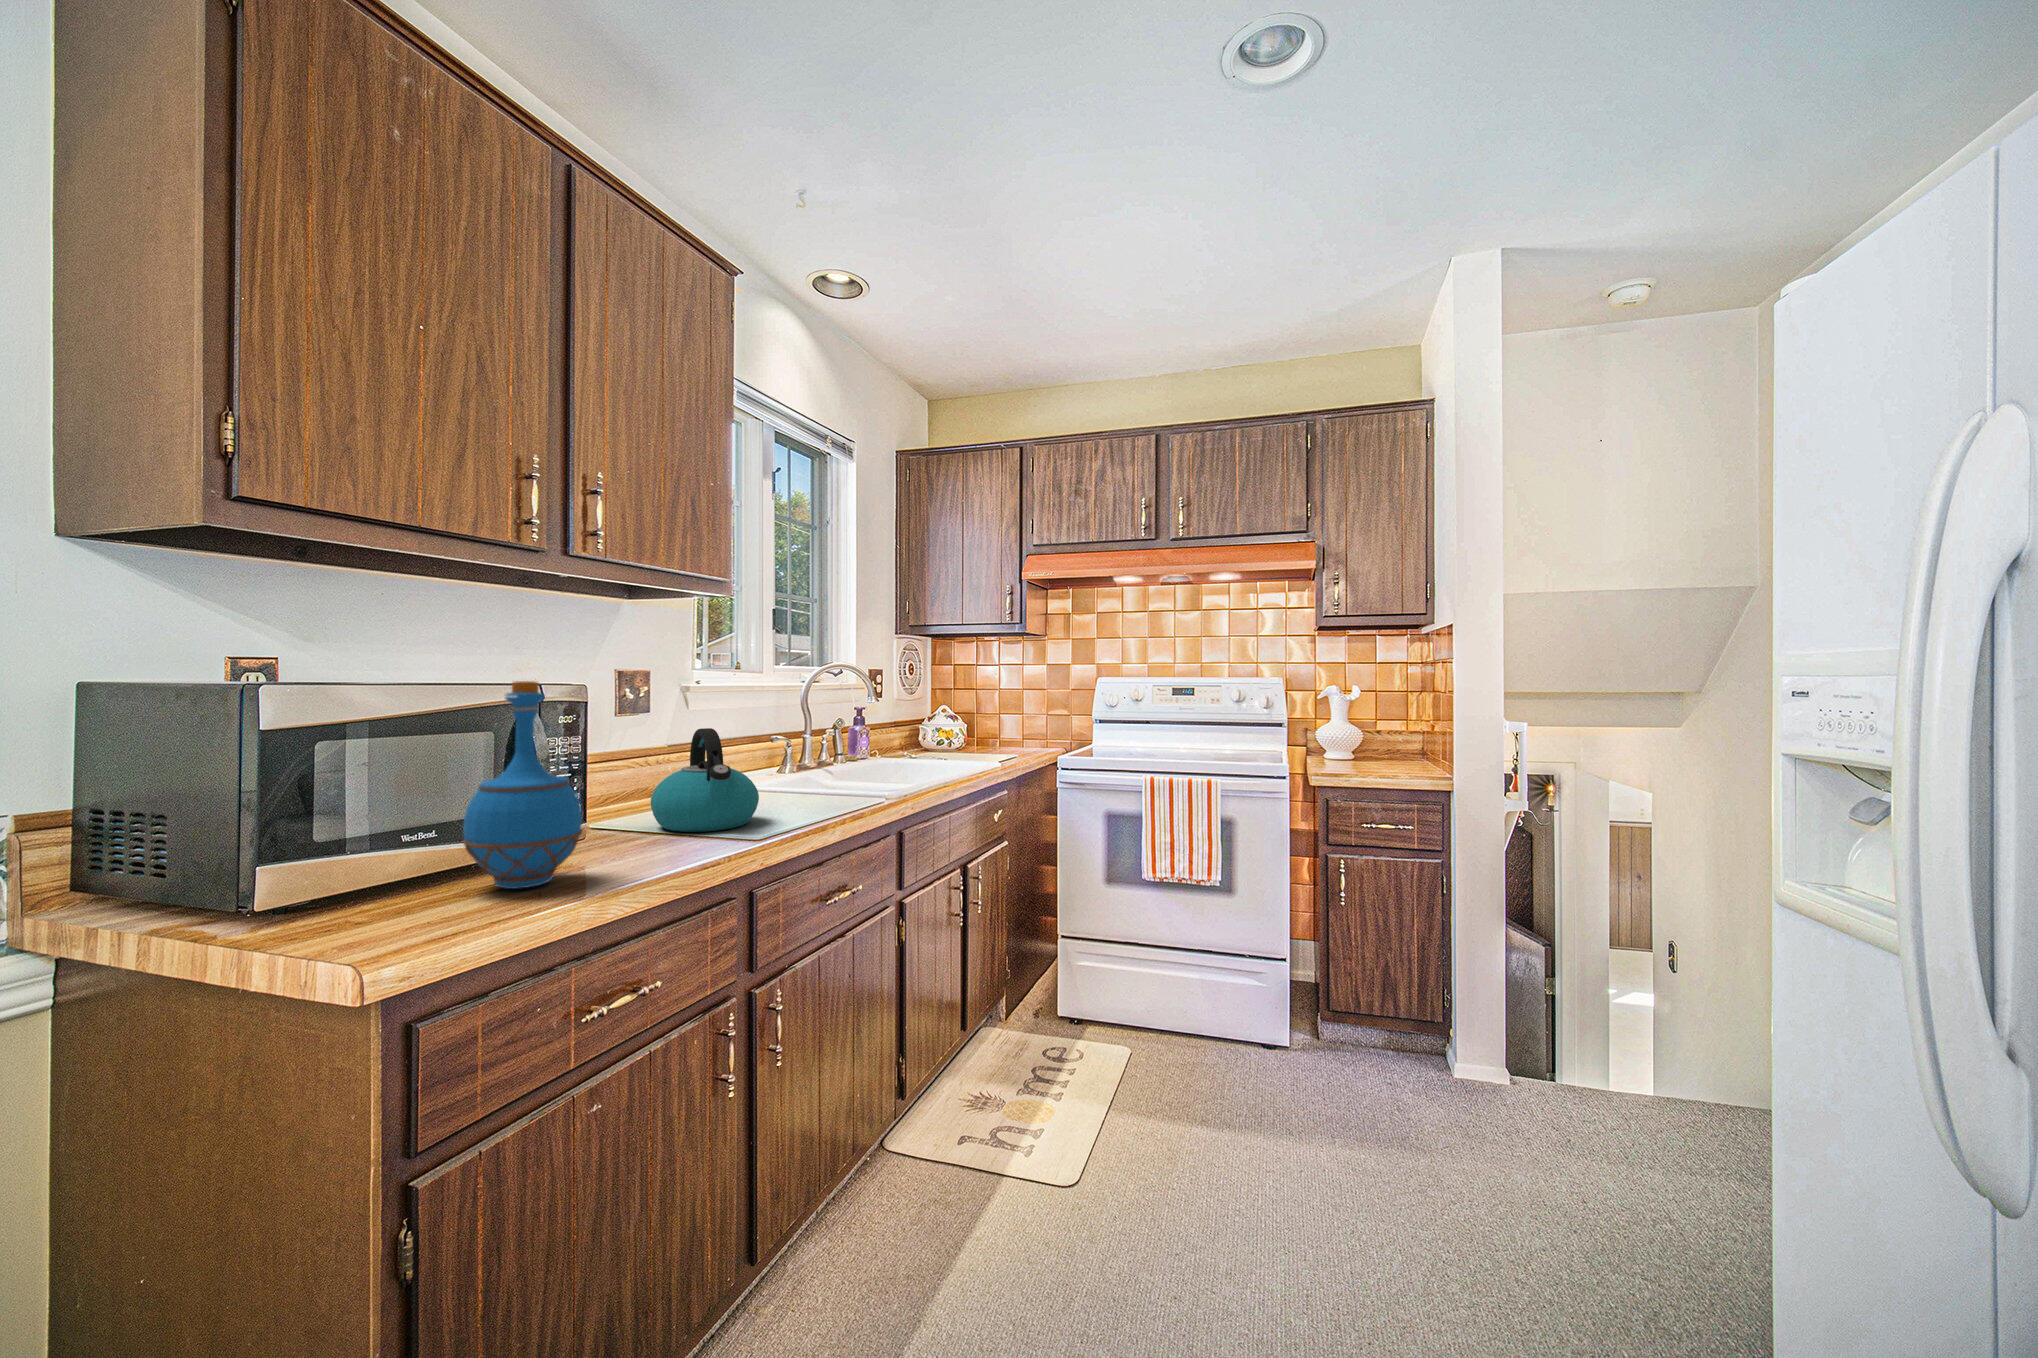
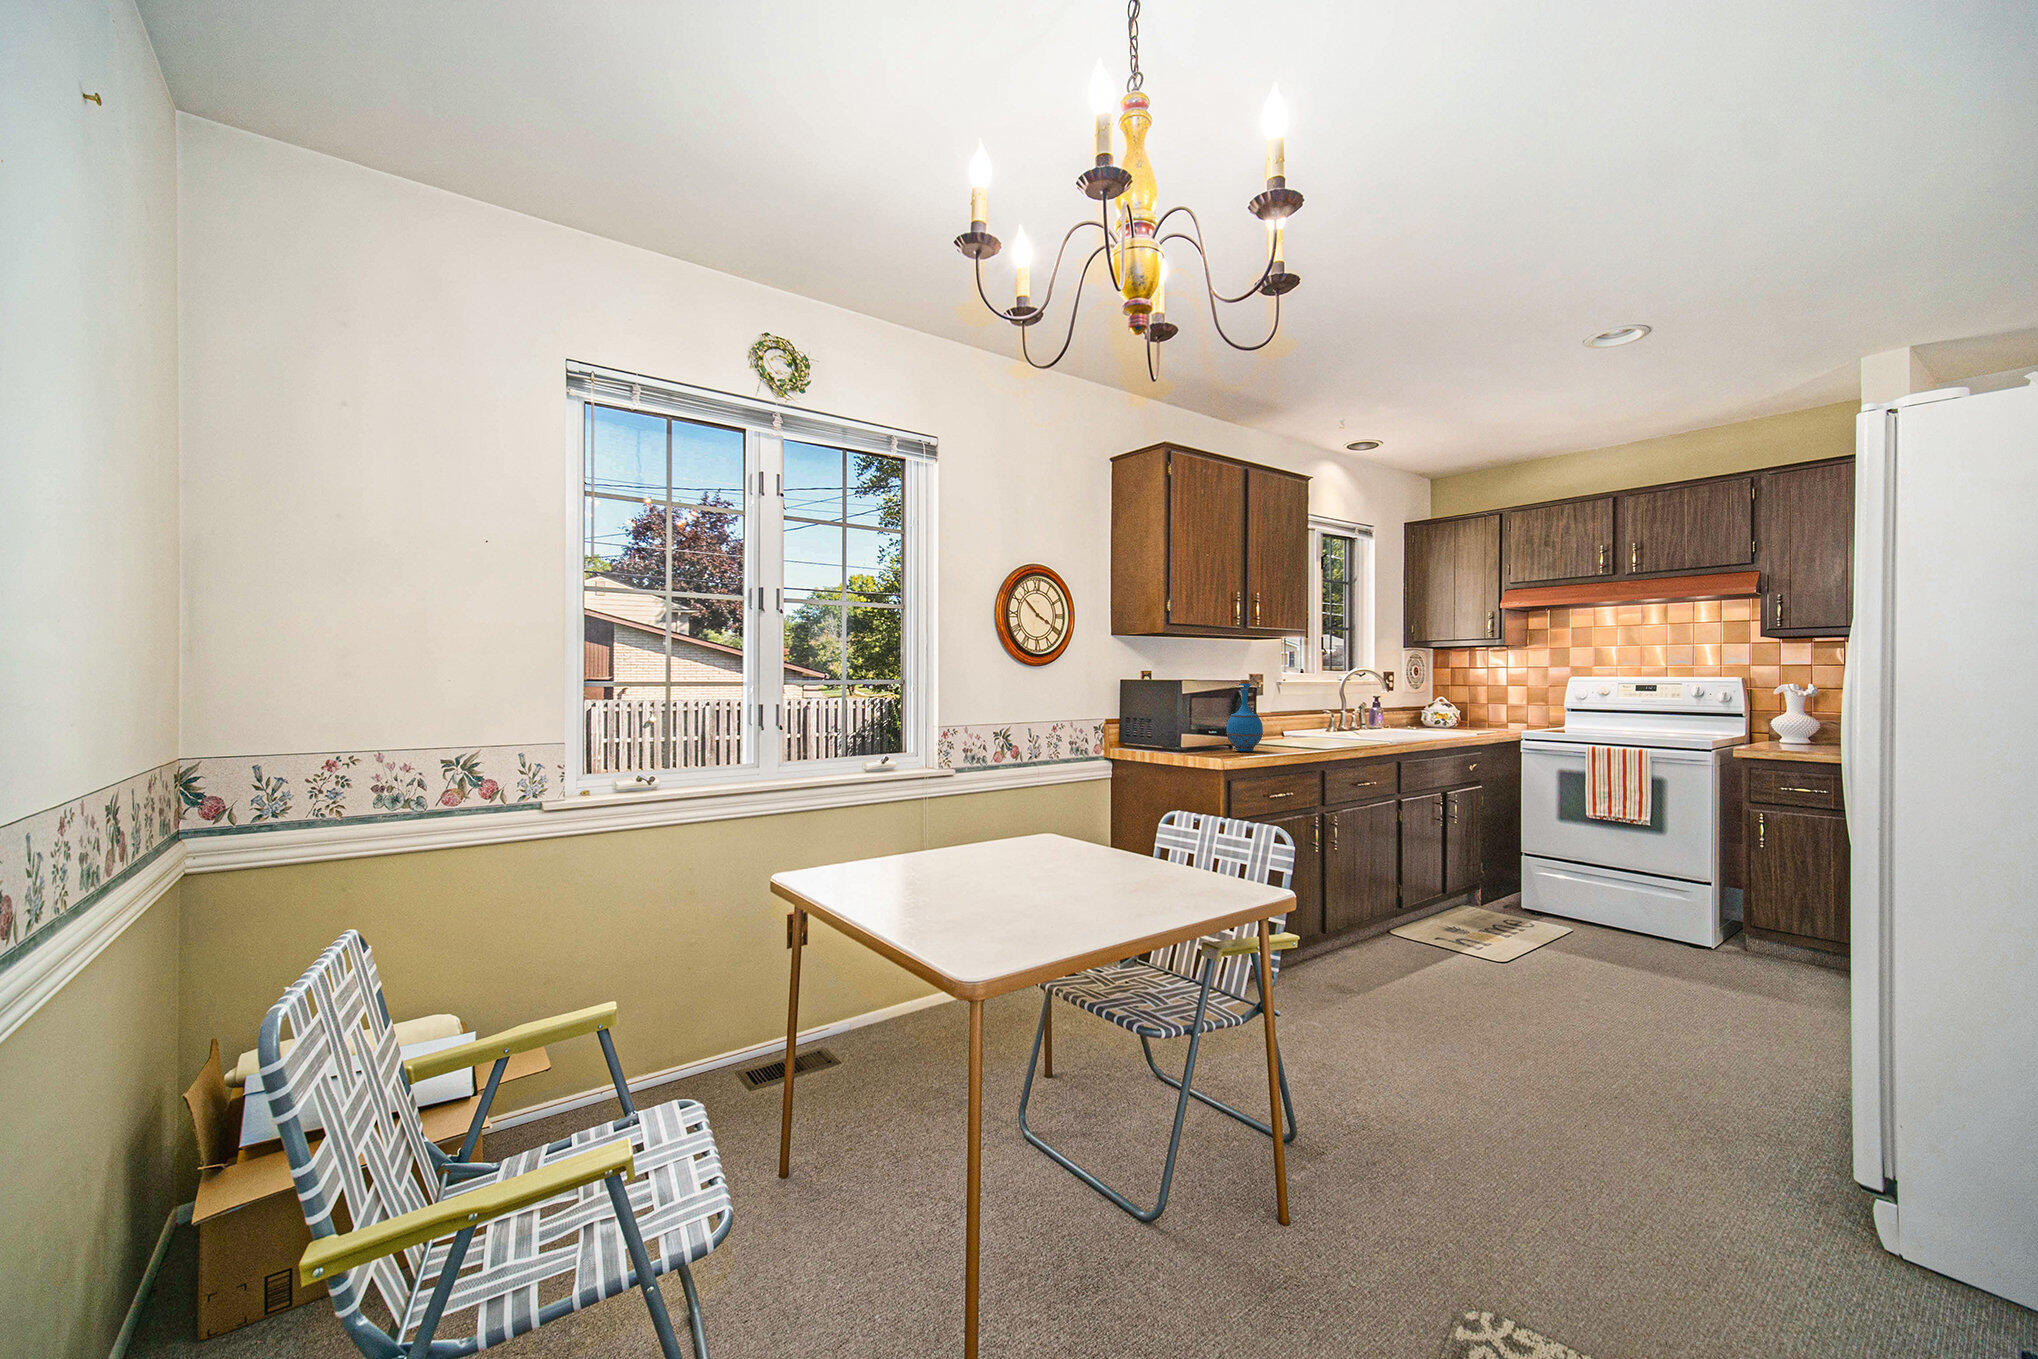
kettle: present [651,728,759,832] -> none [1274,701,1322,746]

